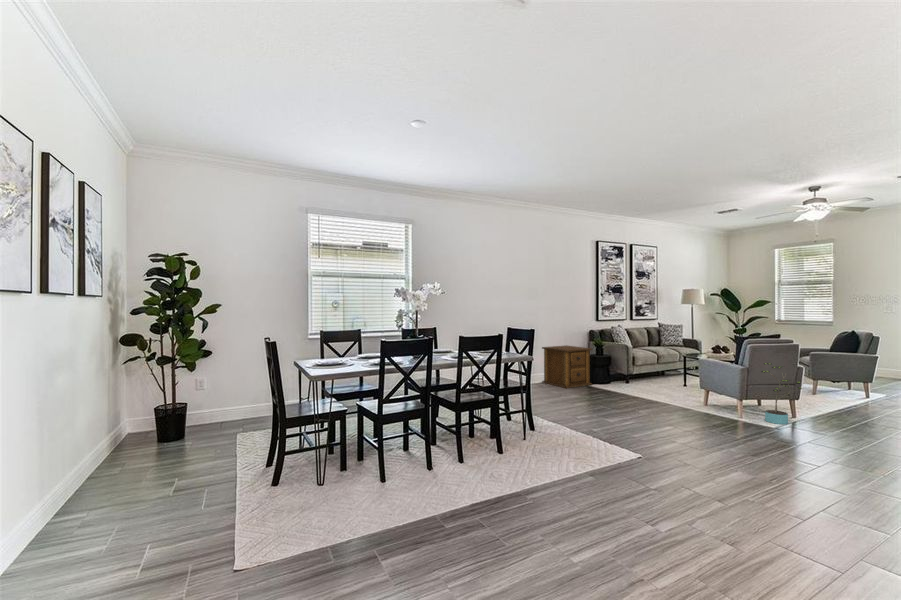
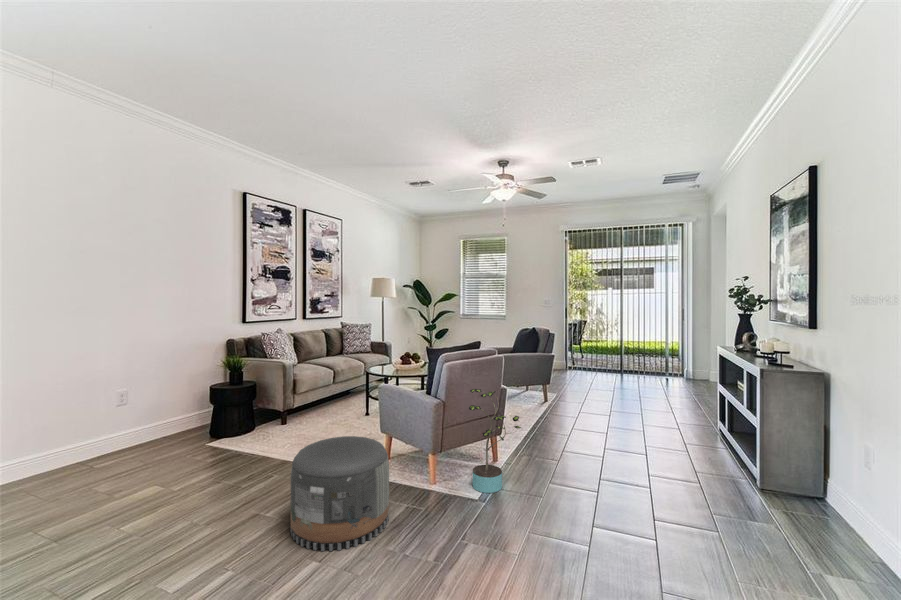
side table: present [542,345,592,388] -> none [102,370,214,464]
pouf: none [655,378,709,424] -> present [290,436,389,551]

